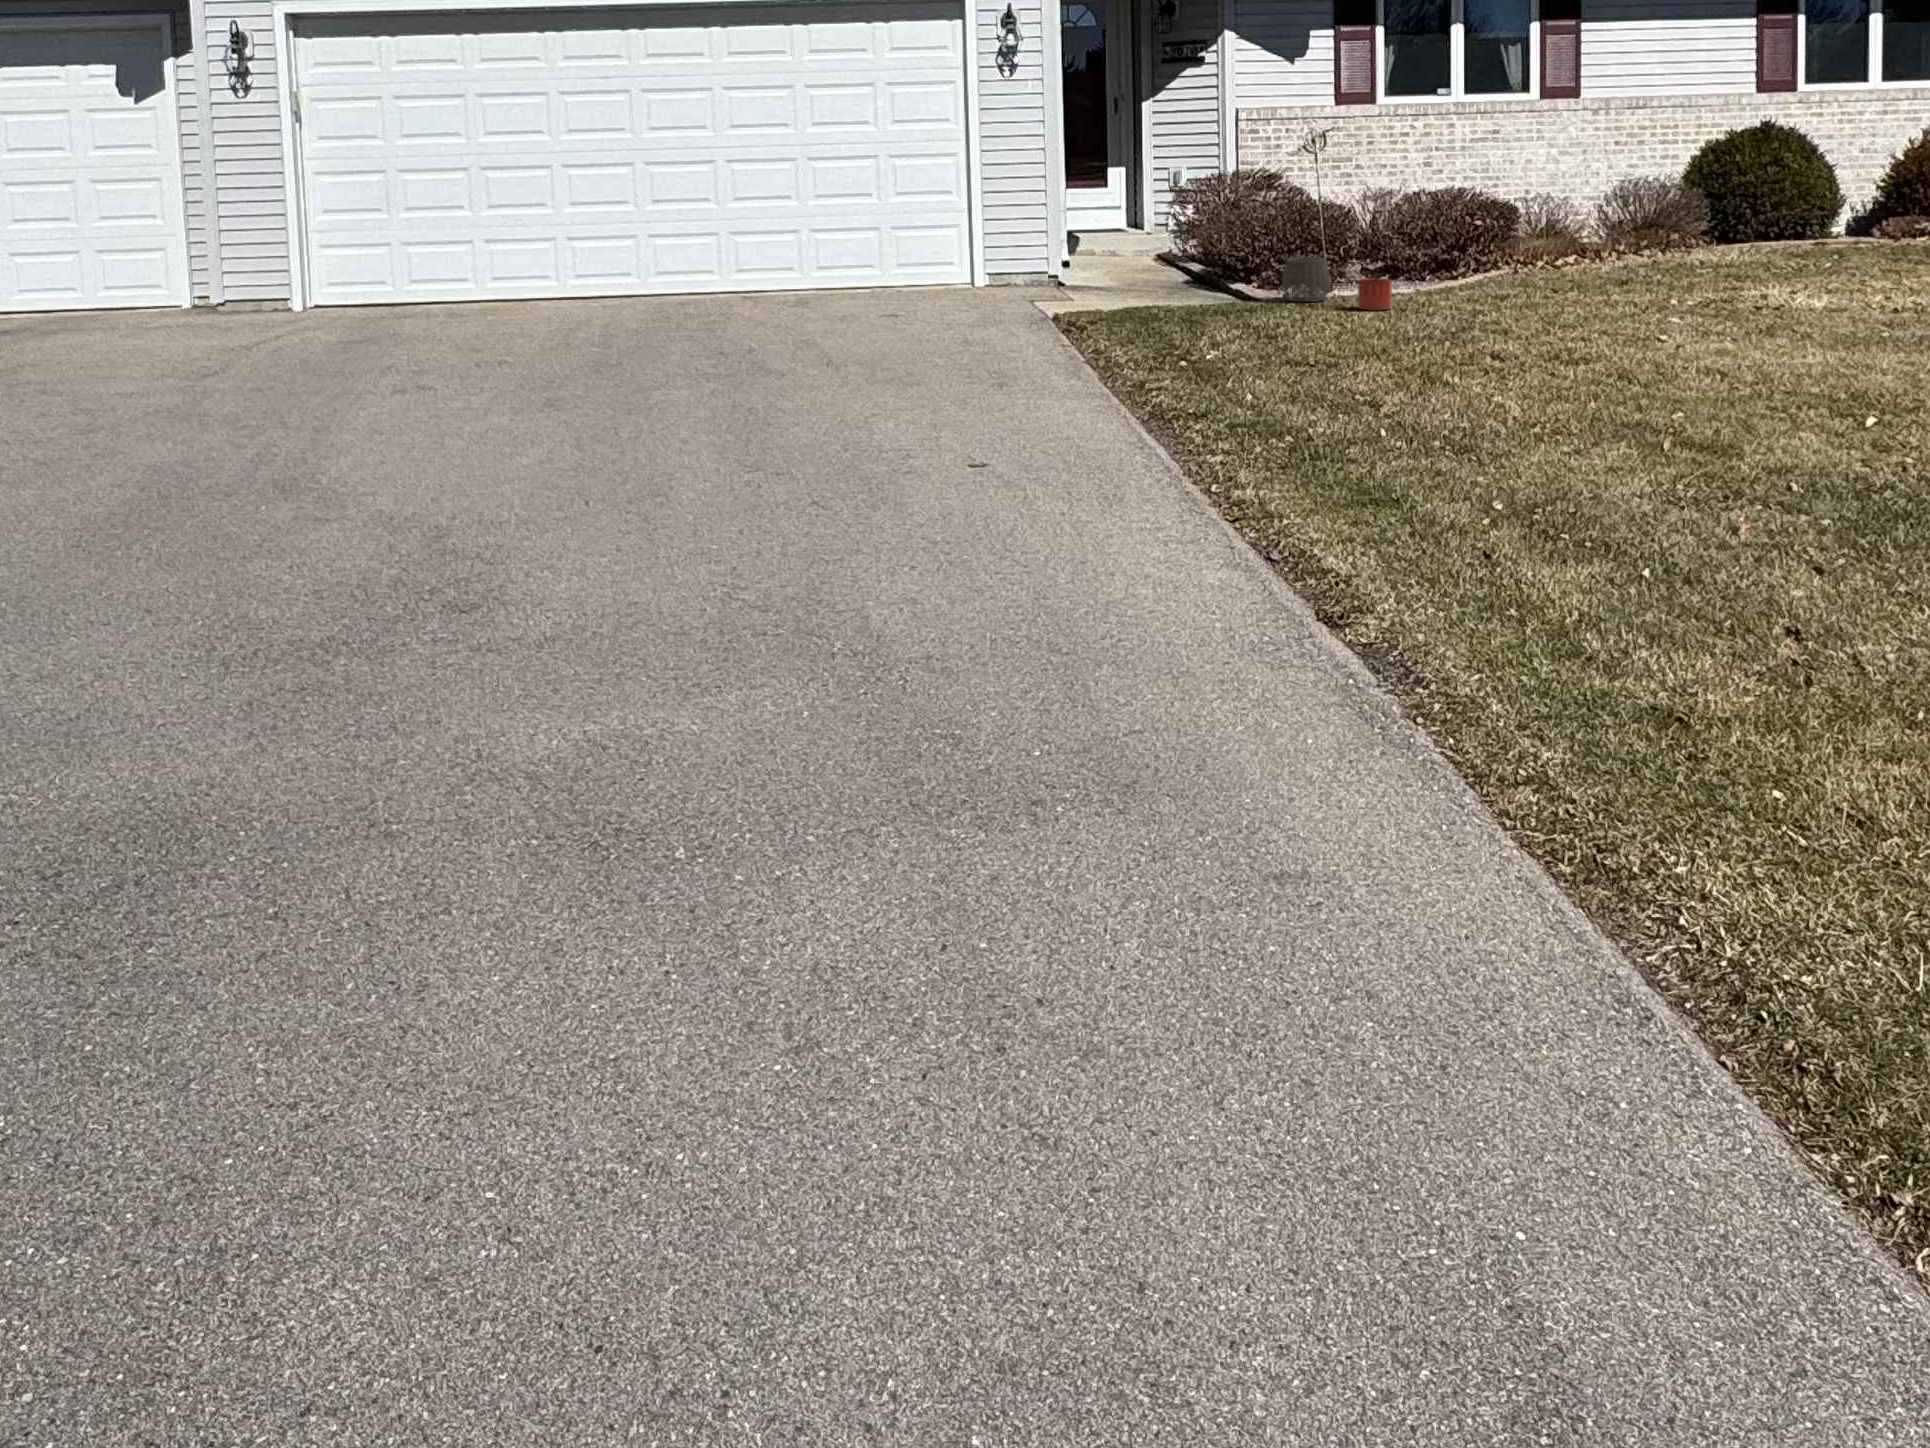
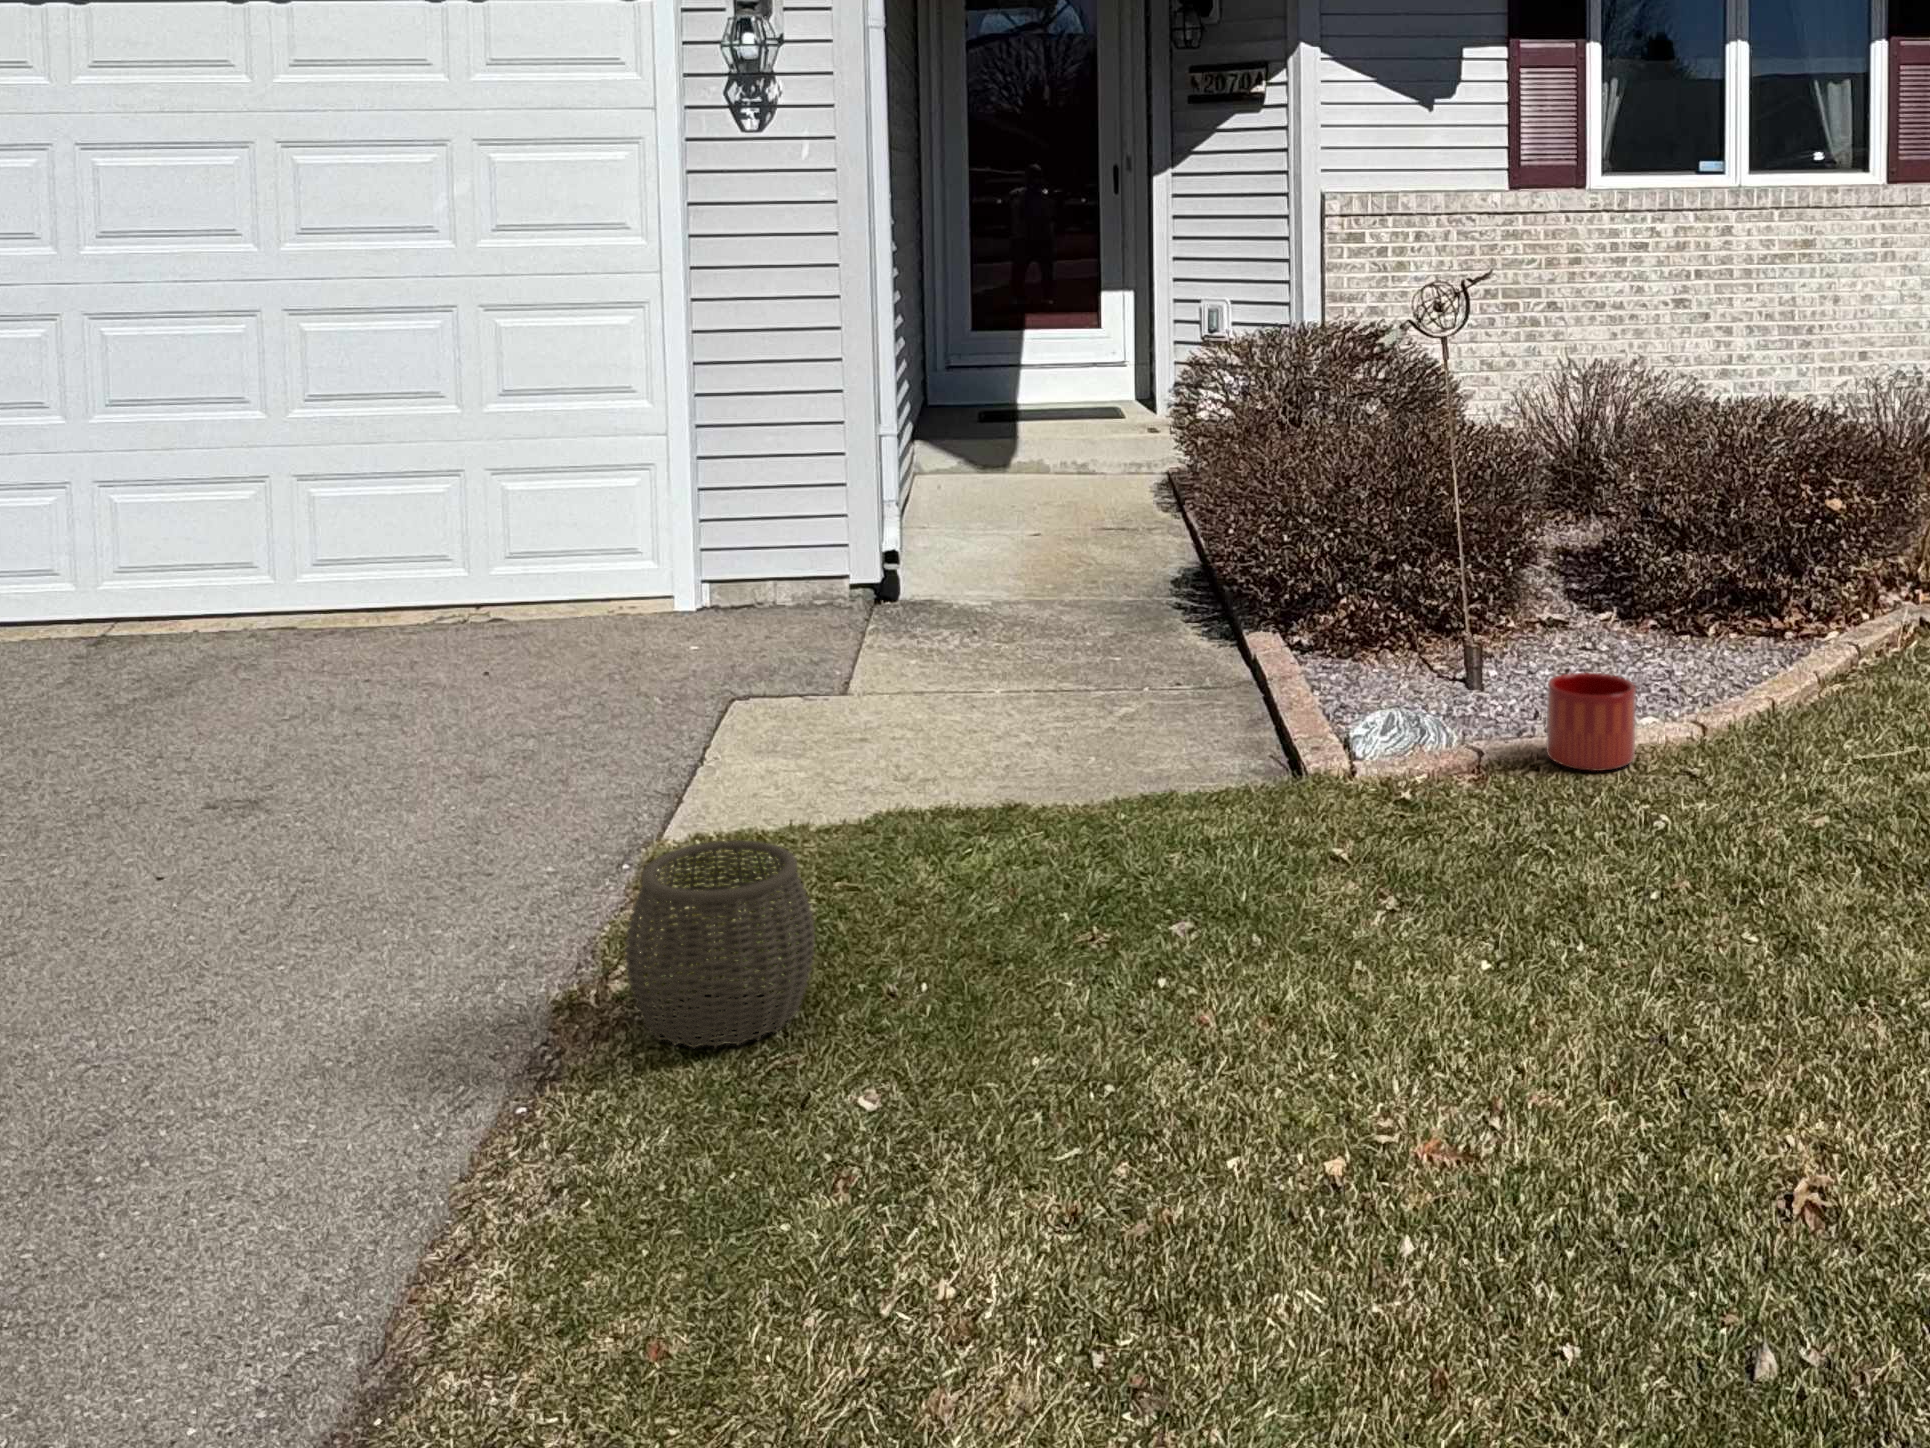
woven basket: present [1282,257,1331,302] -> present [625,841,815,1048]

